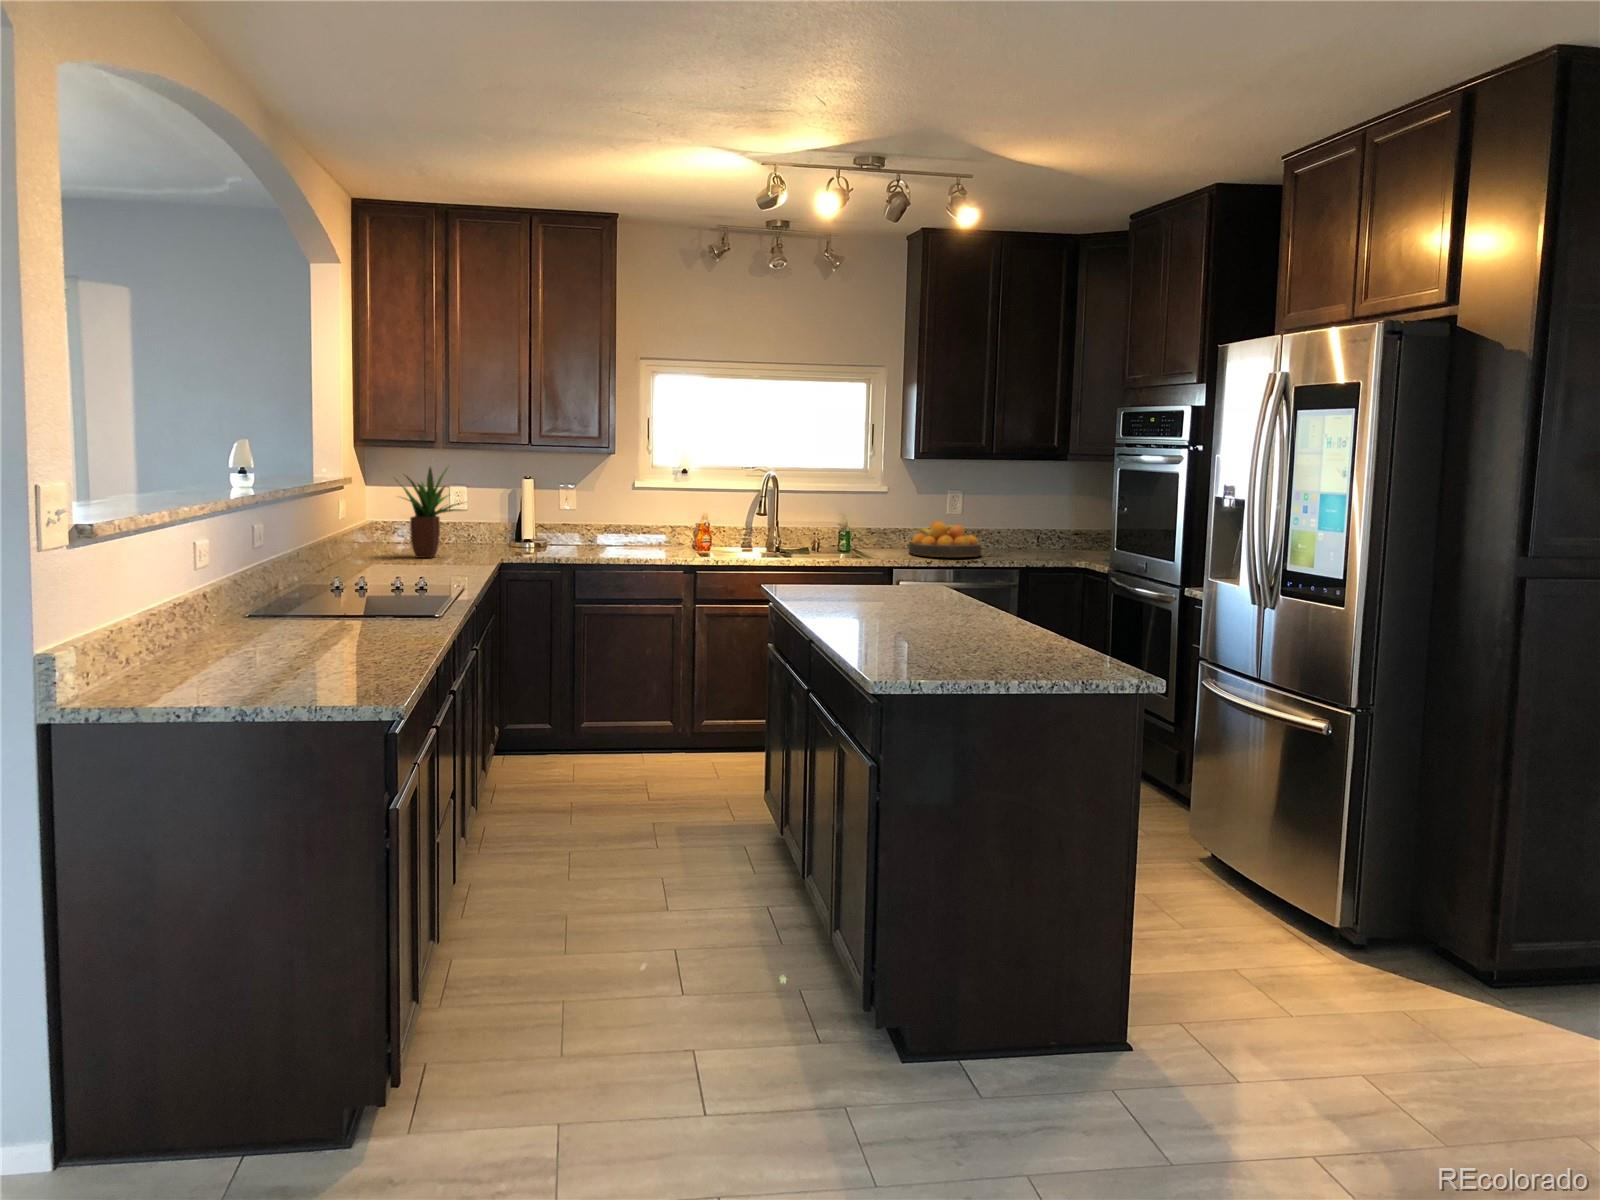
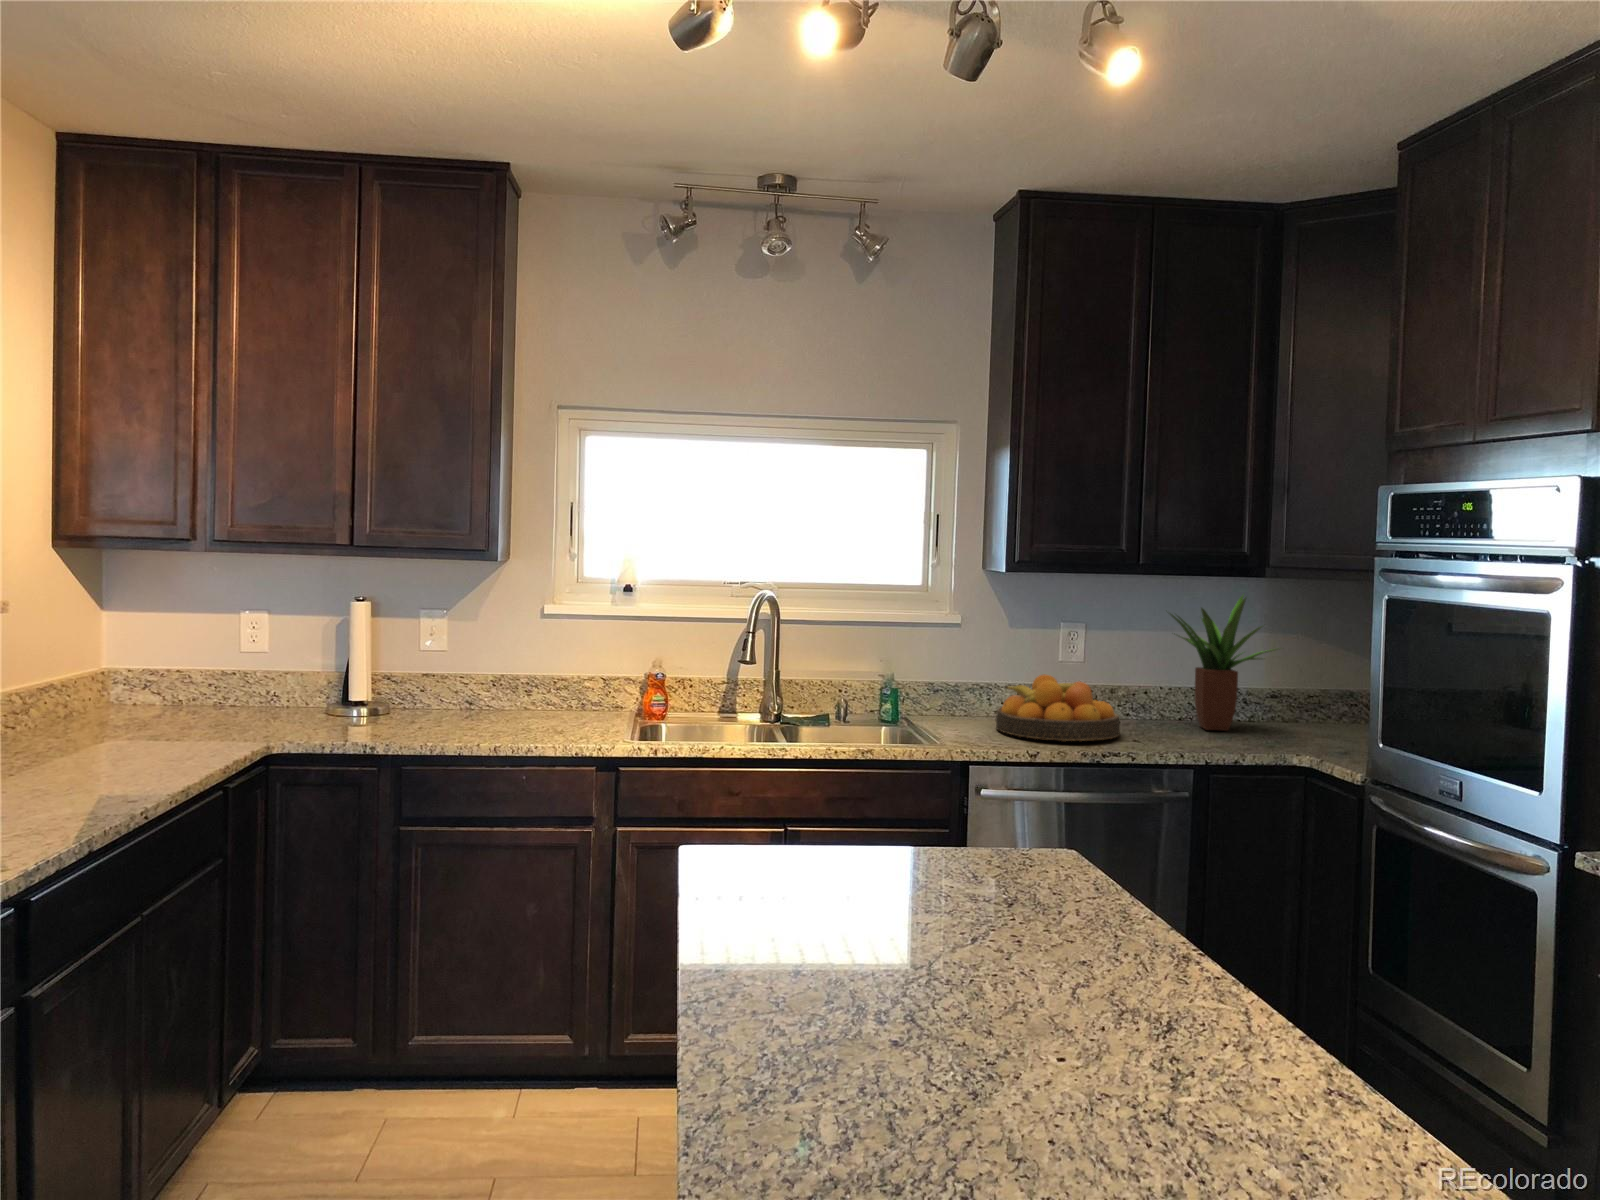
potted plant: present [400,467,467,558] -> present [1170,595,1279,731]

